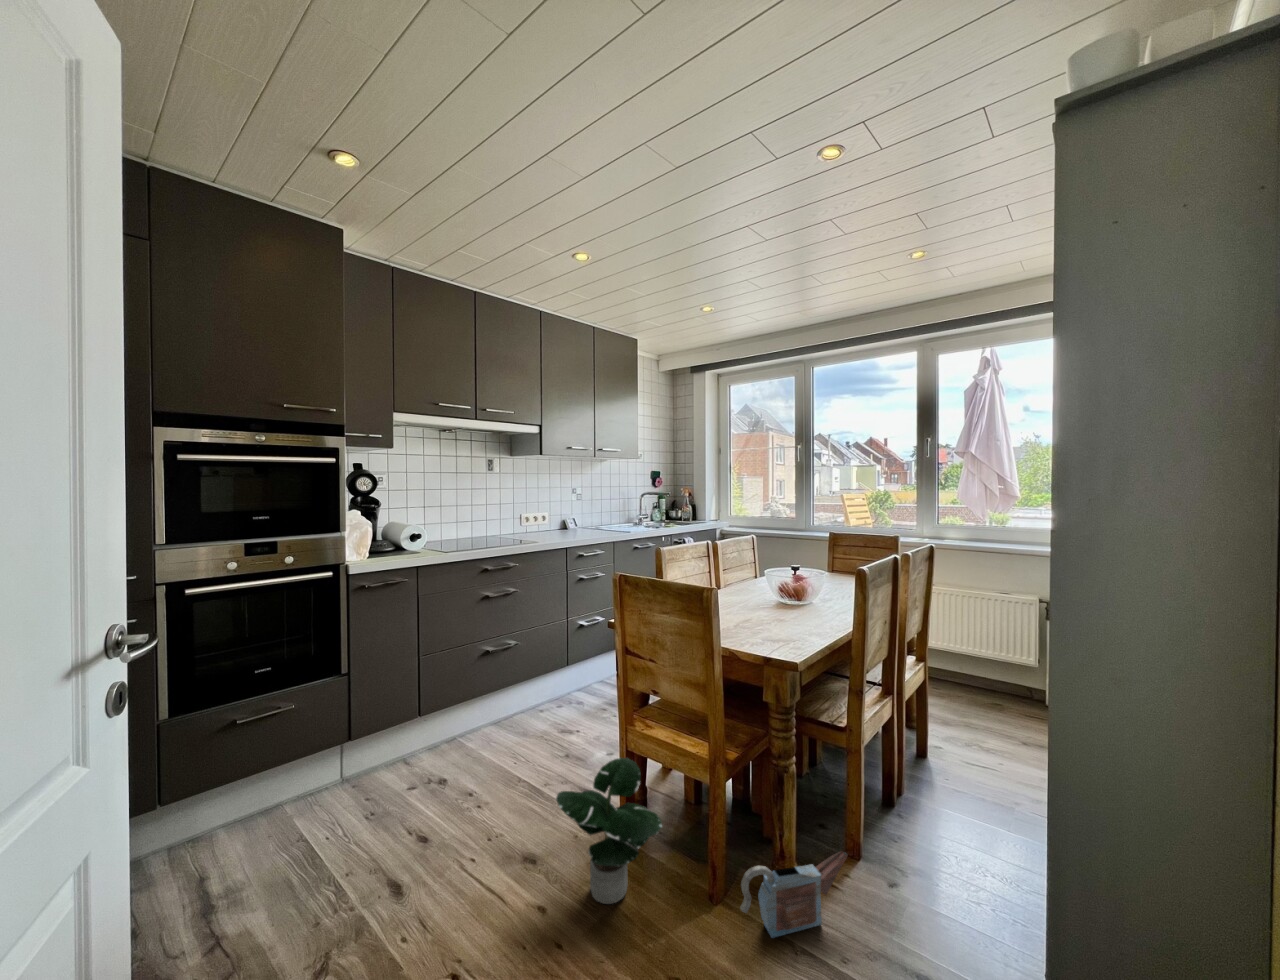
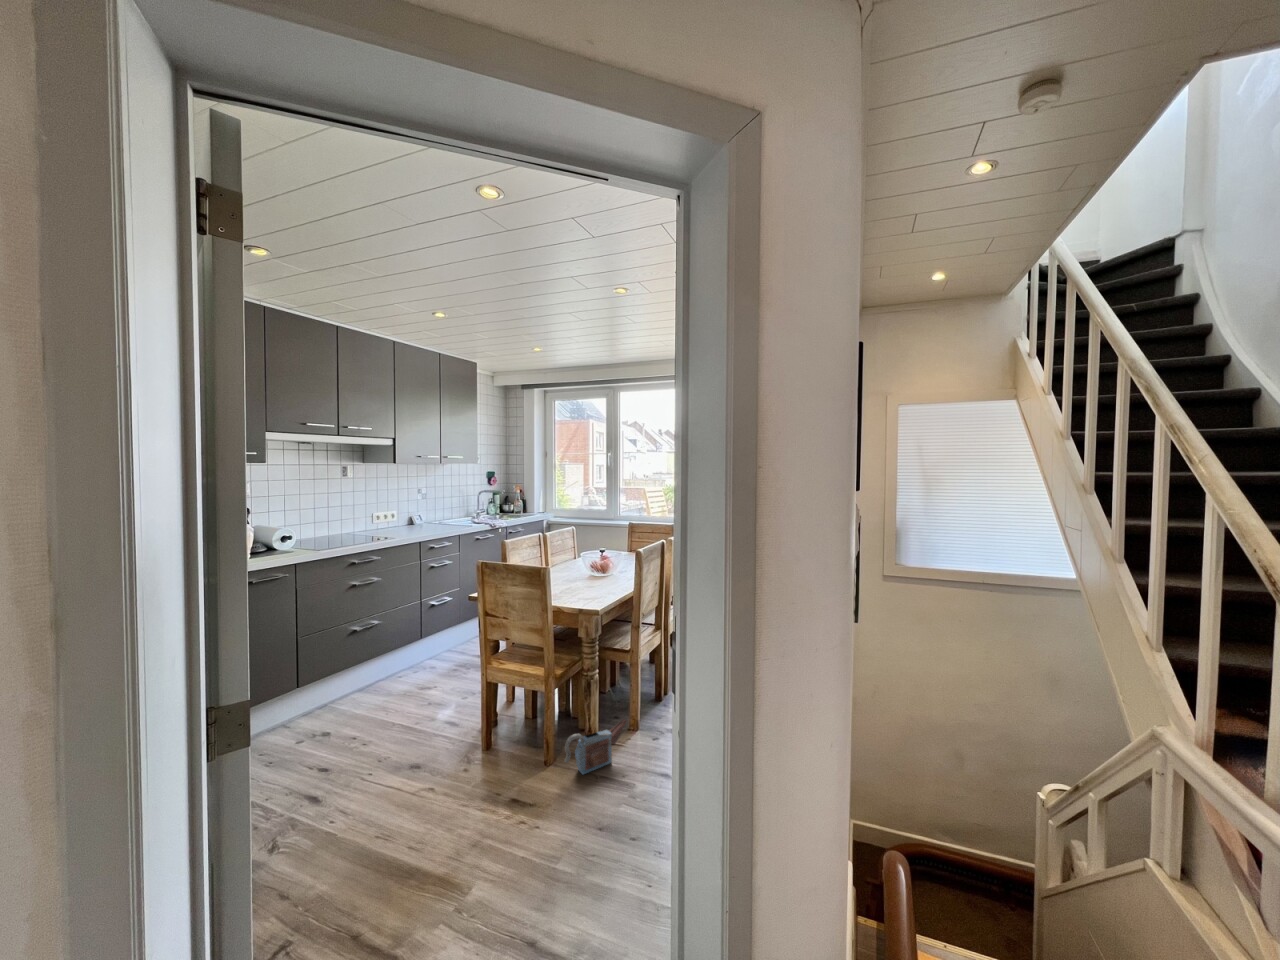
potted plant: present [556,758,662,904] -> none [439,688,515,782]

